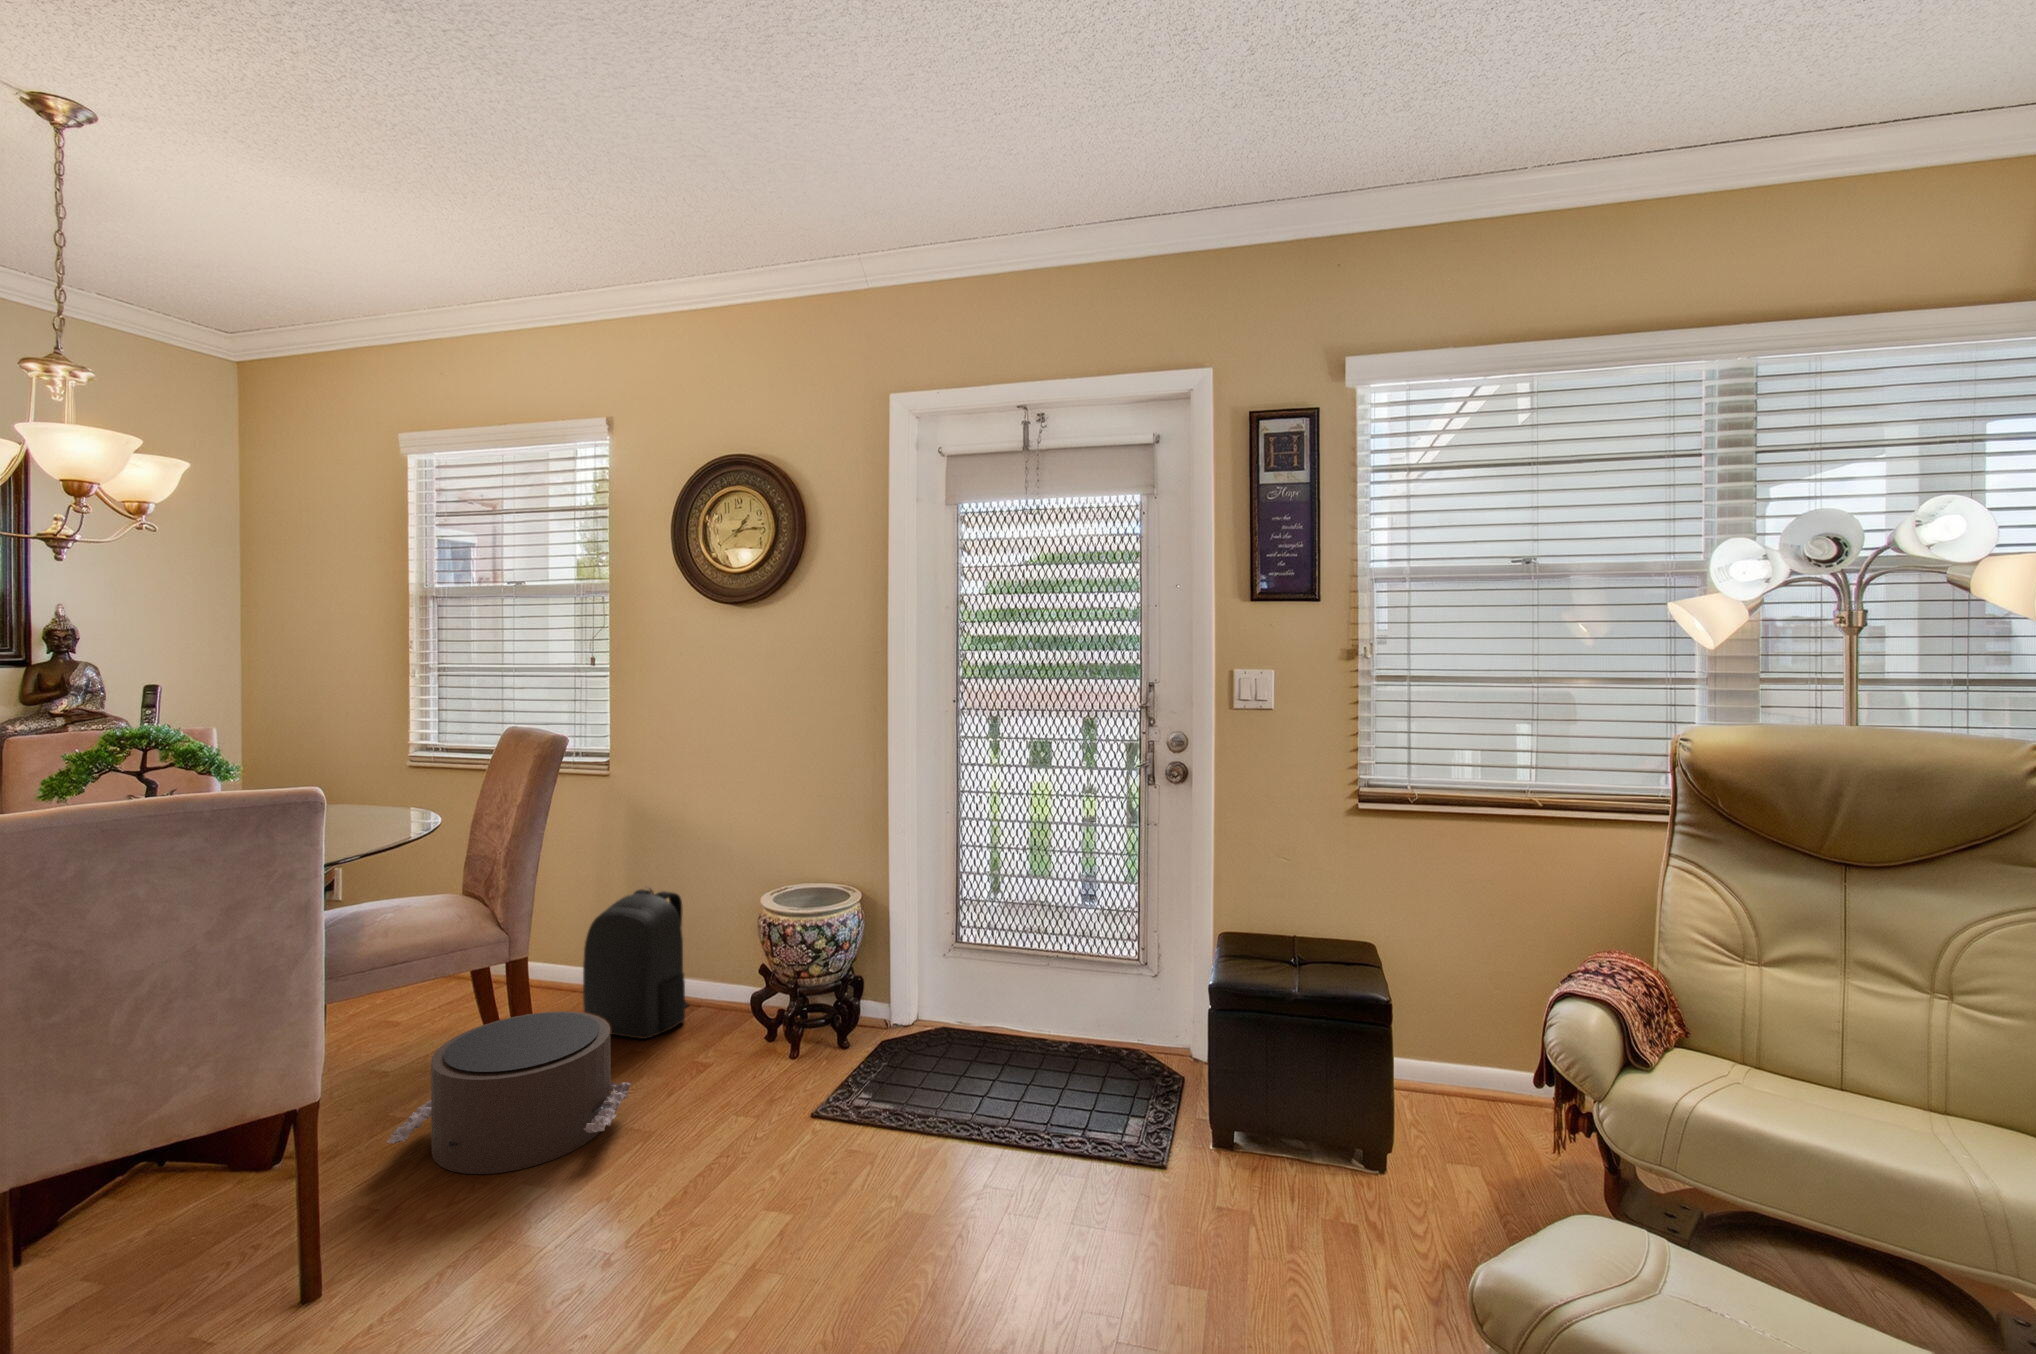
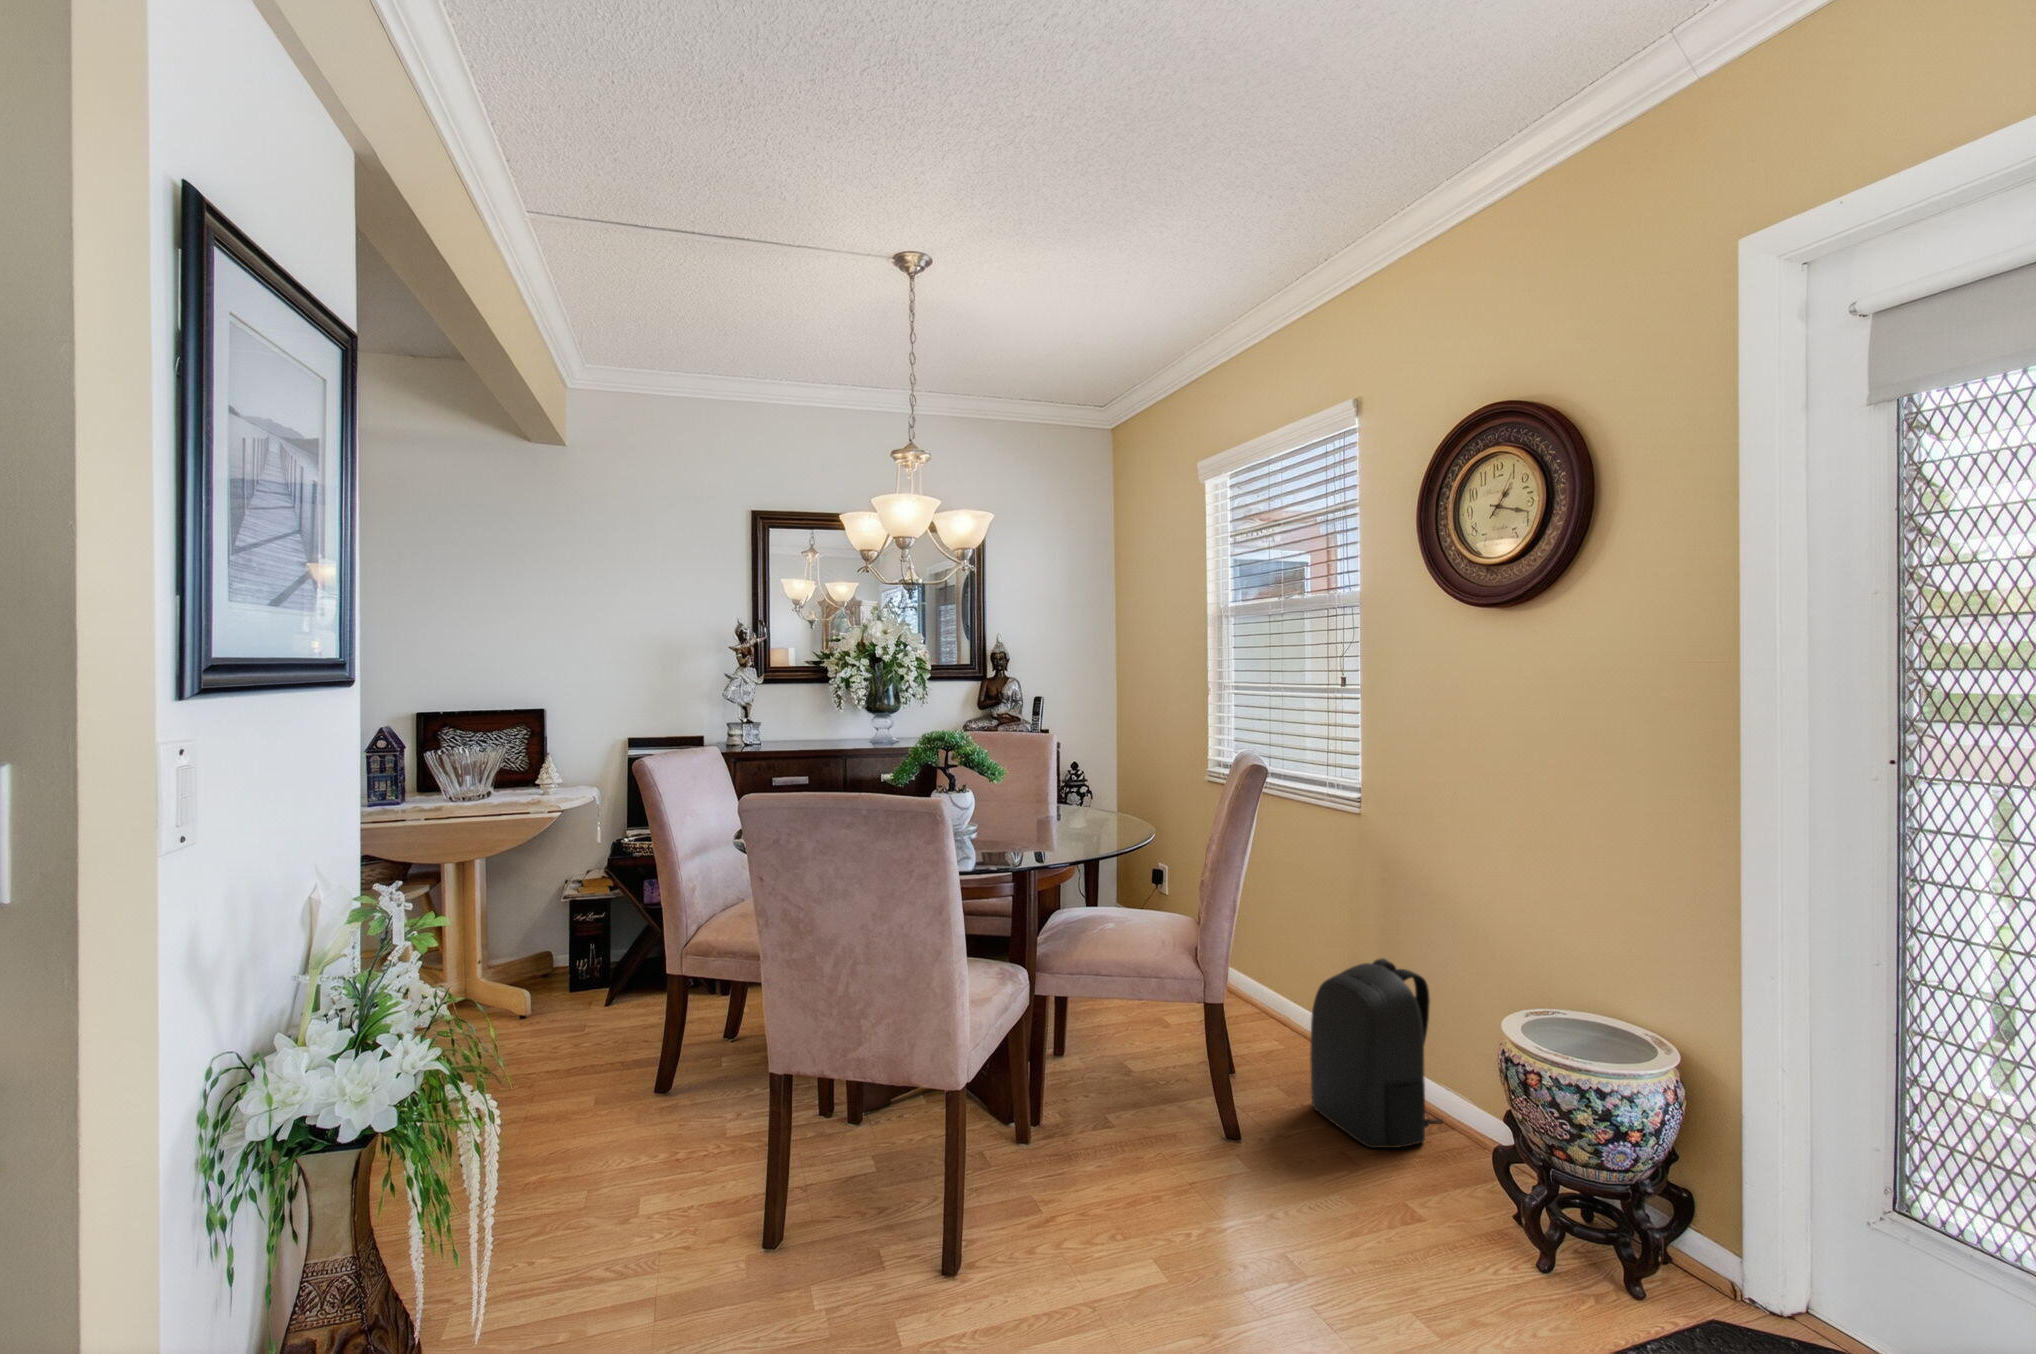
pouf: present [387,1011,631,1174] -> none [1074,1070,1306,1256]

